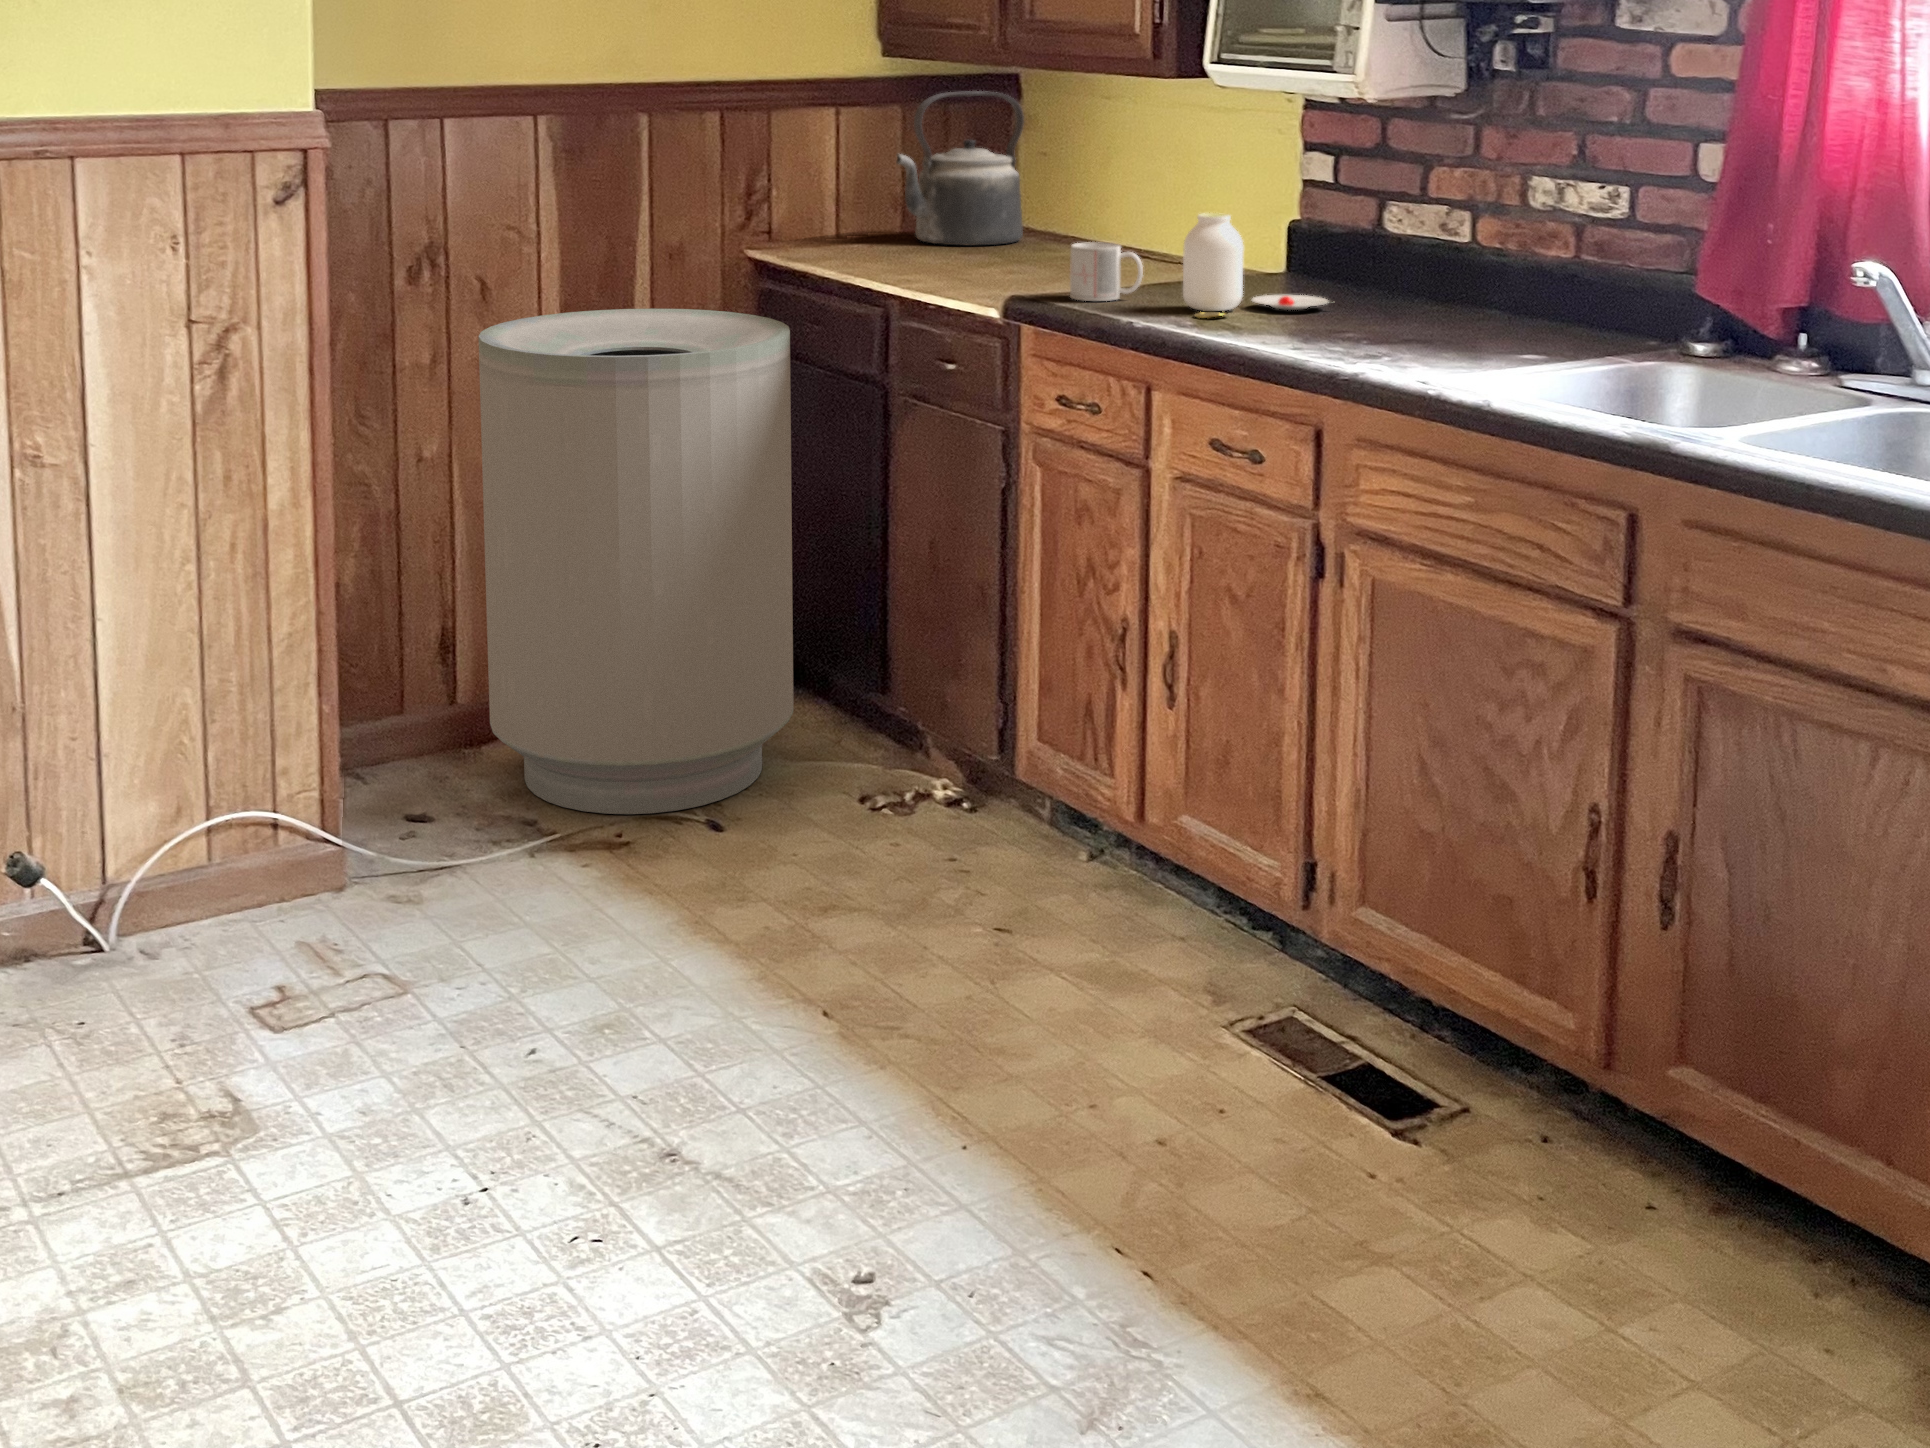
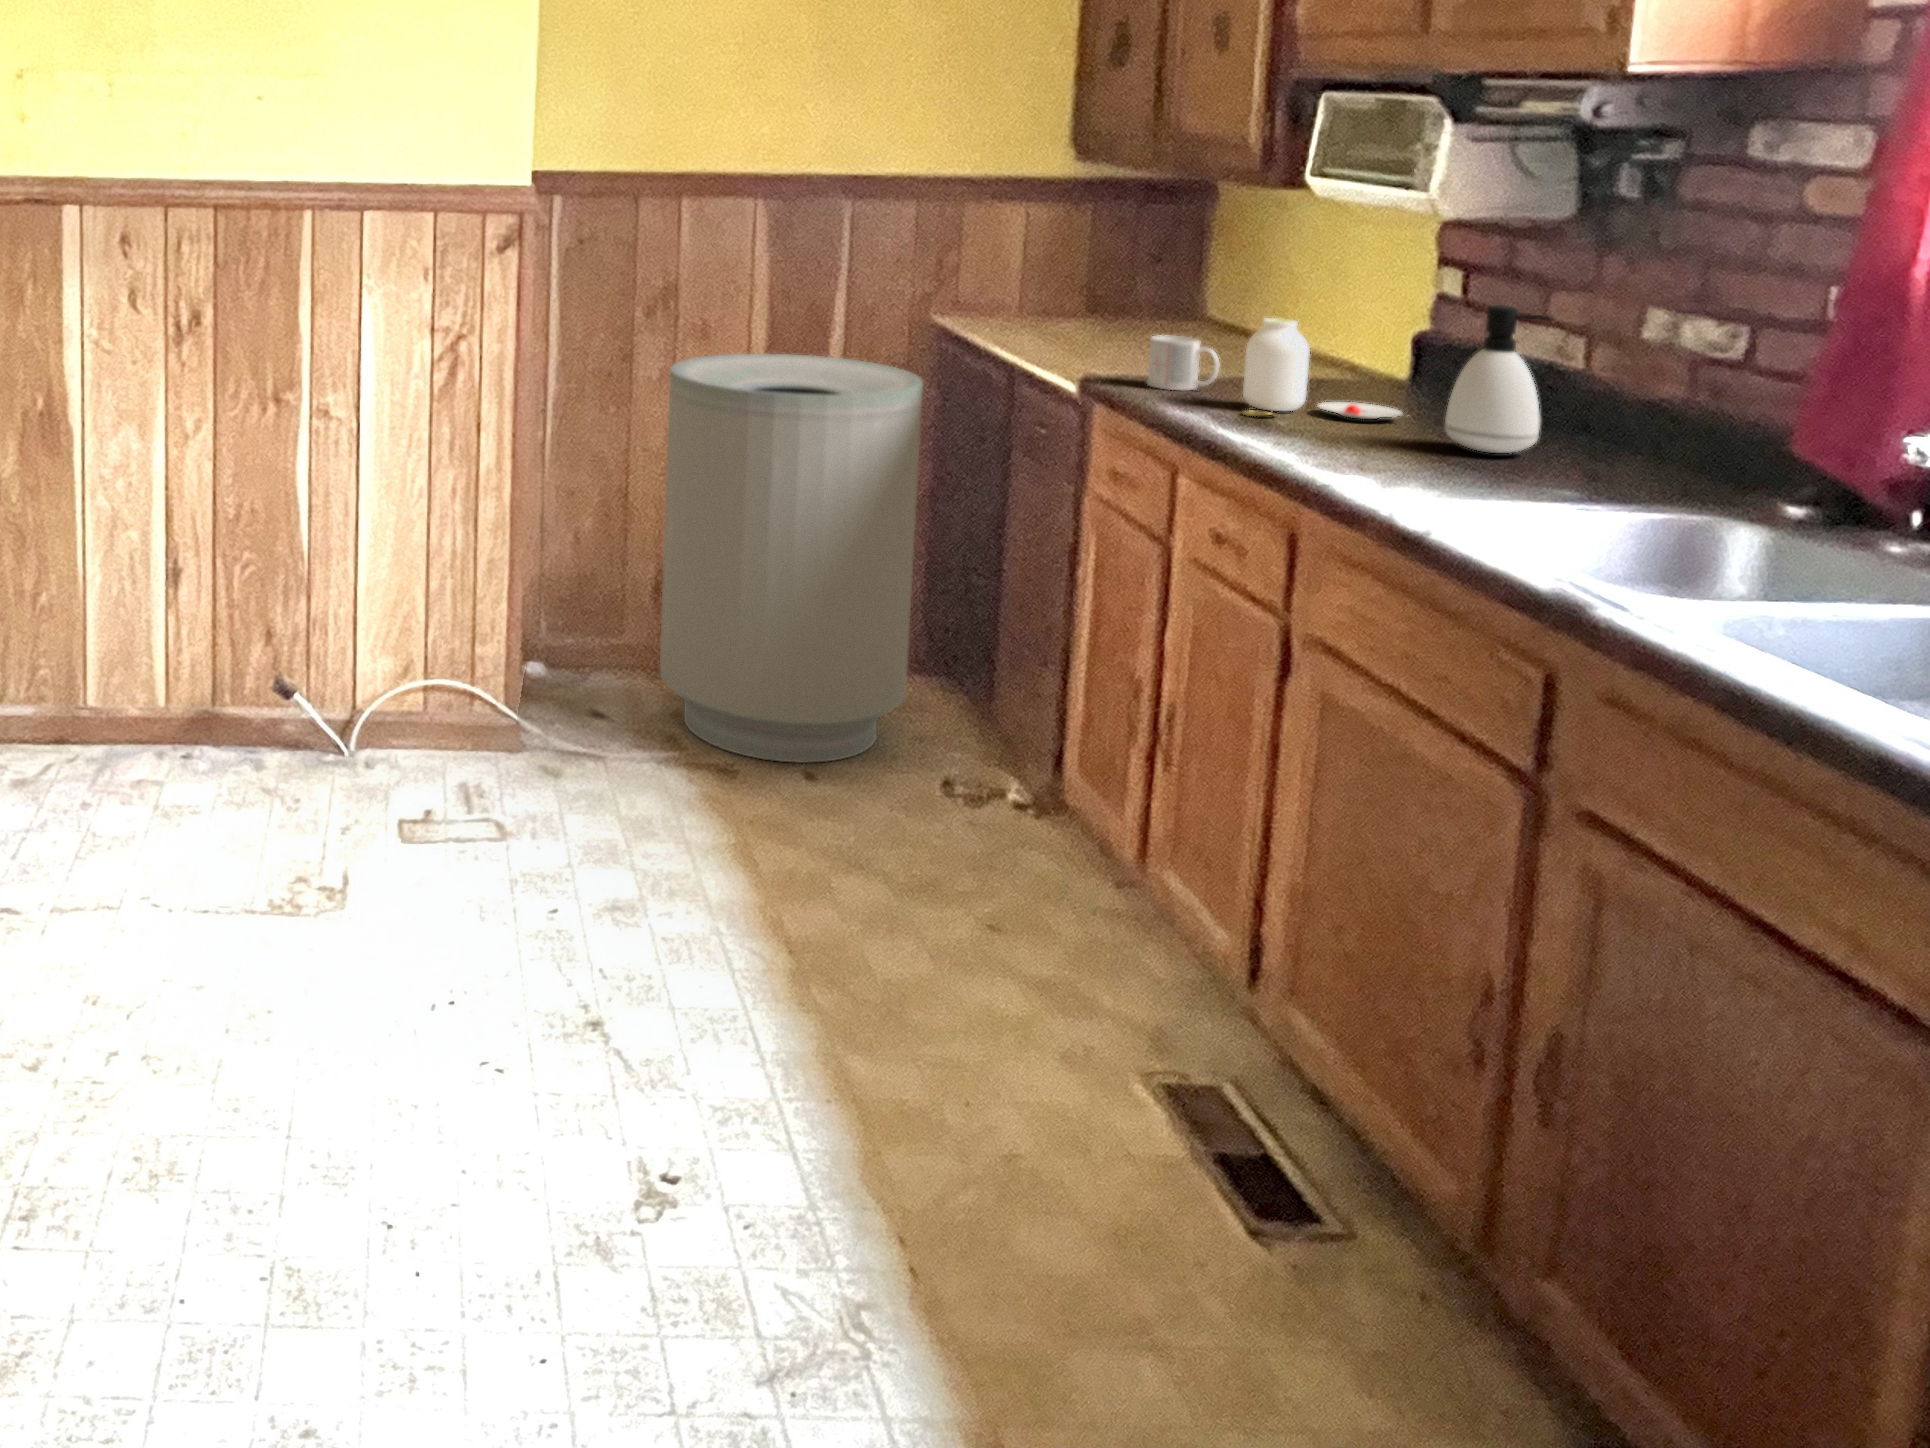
kettle: present [896,91,1024,246] -> none [1072,195,1207,332]
soap dispenser: none [1393,181,1480,327] -> present [1445,305,1552,453]

